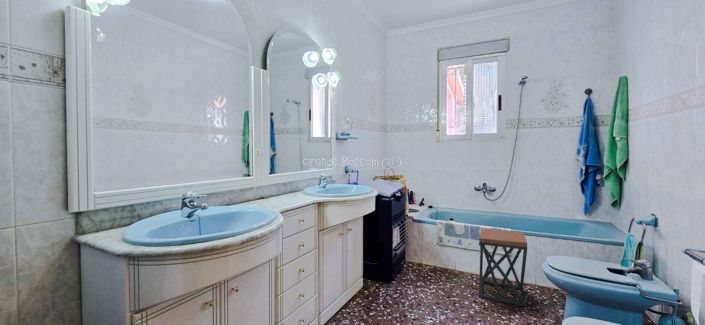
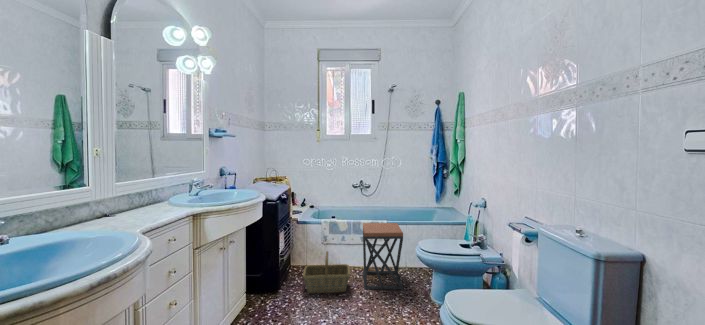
basket: none [414,252,463,296] -> present [303,251,350,293]

